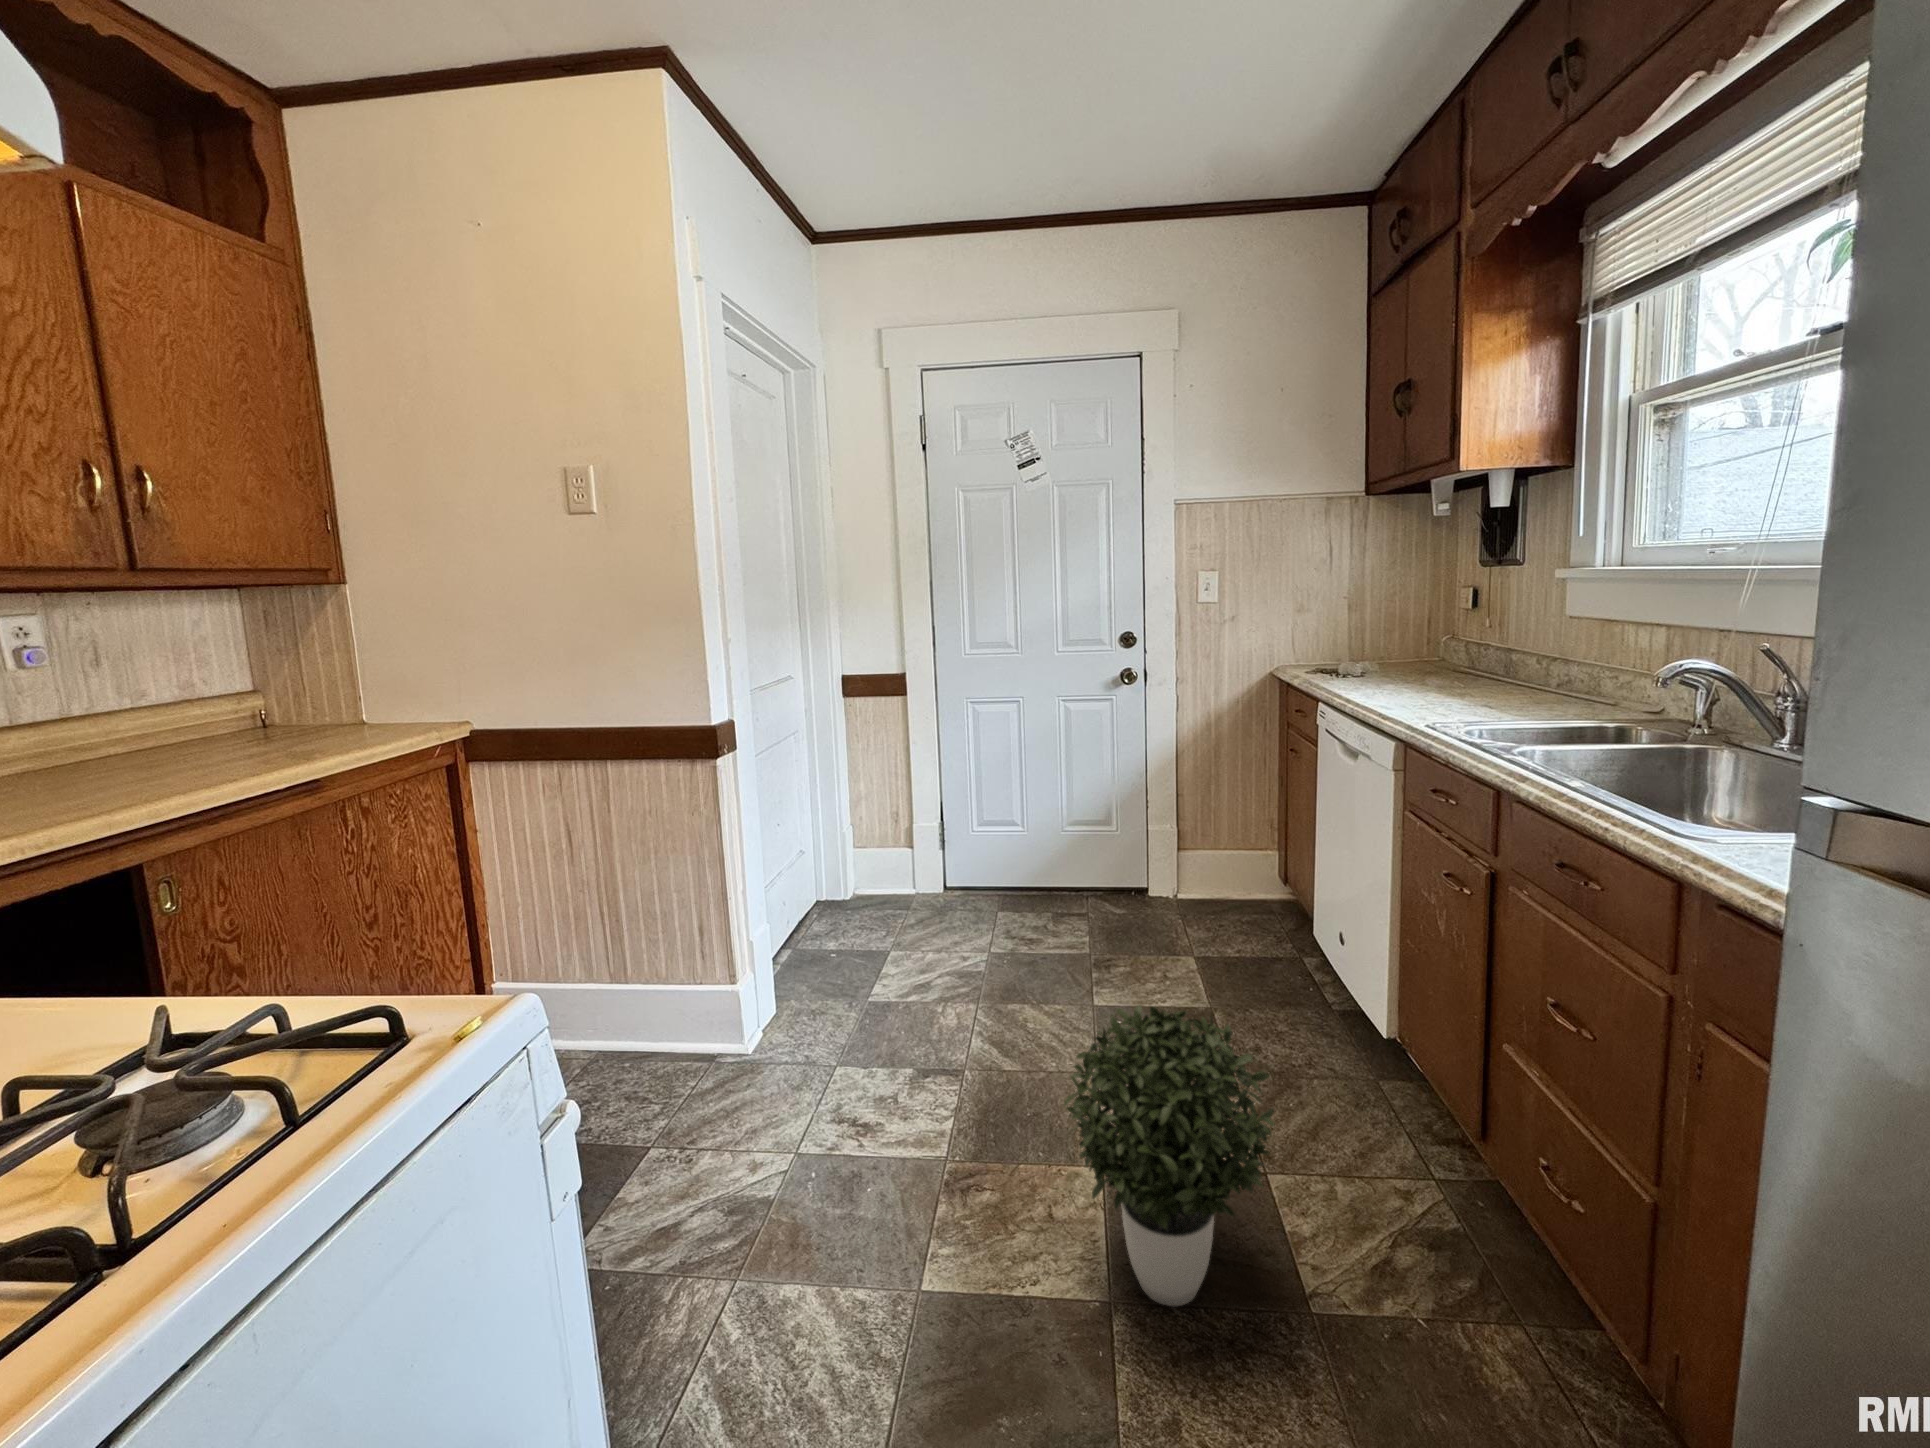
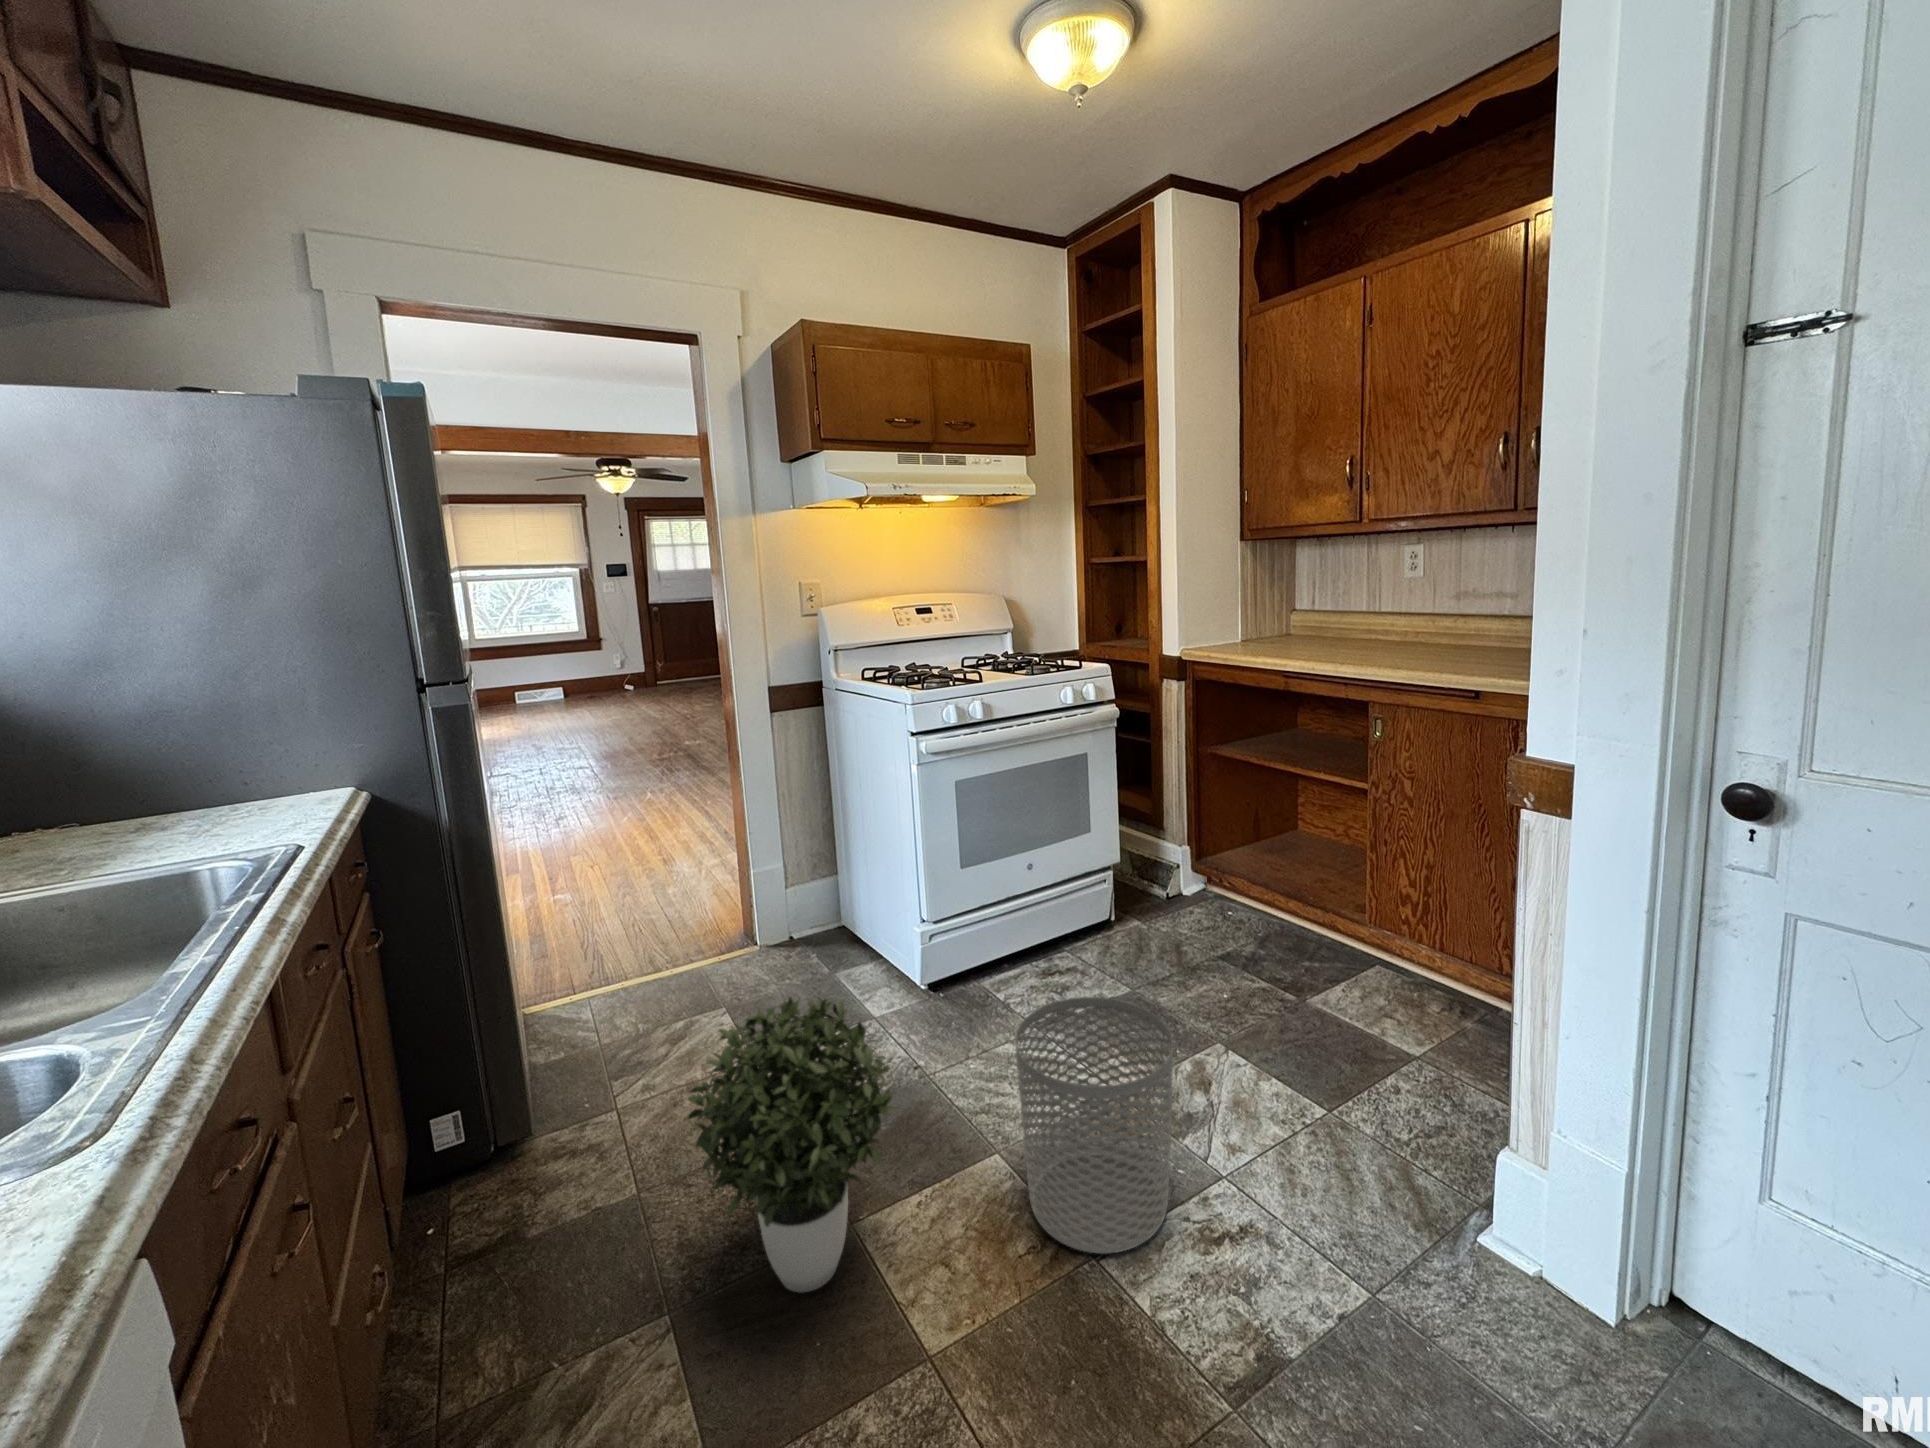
waste bin: none [814,996,964,1240] -> present [1015,997,1173,1254]

